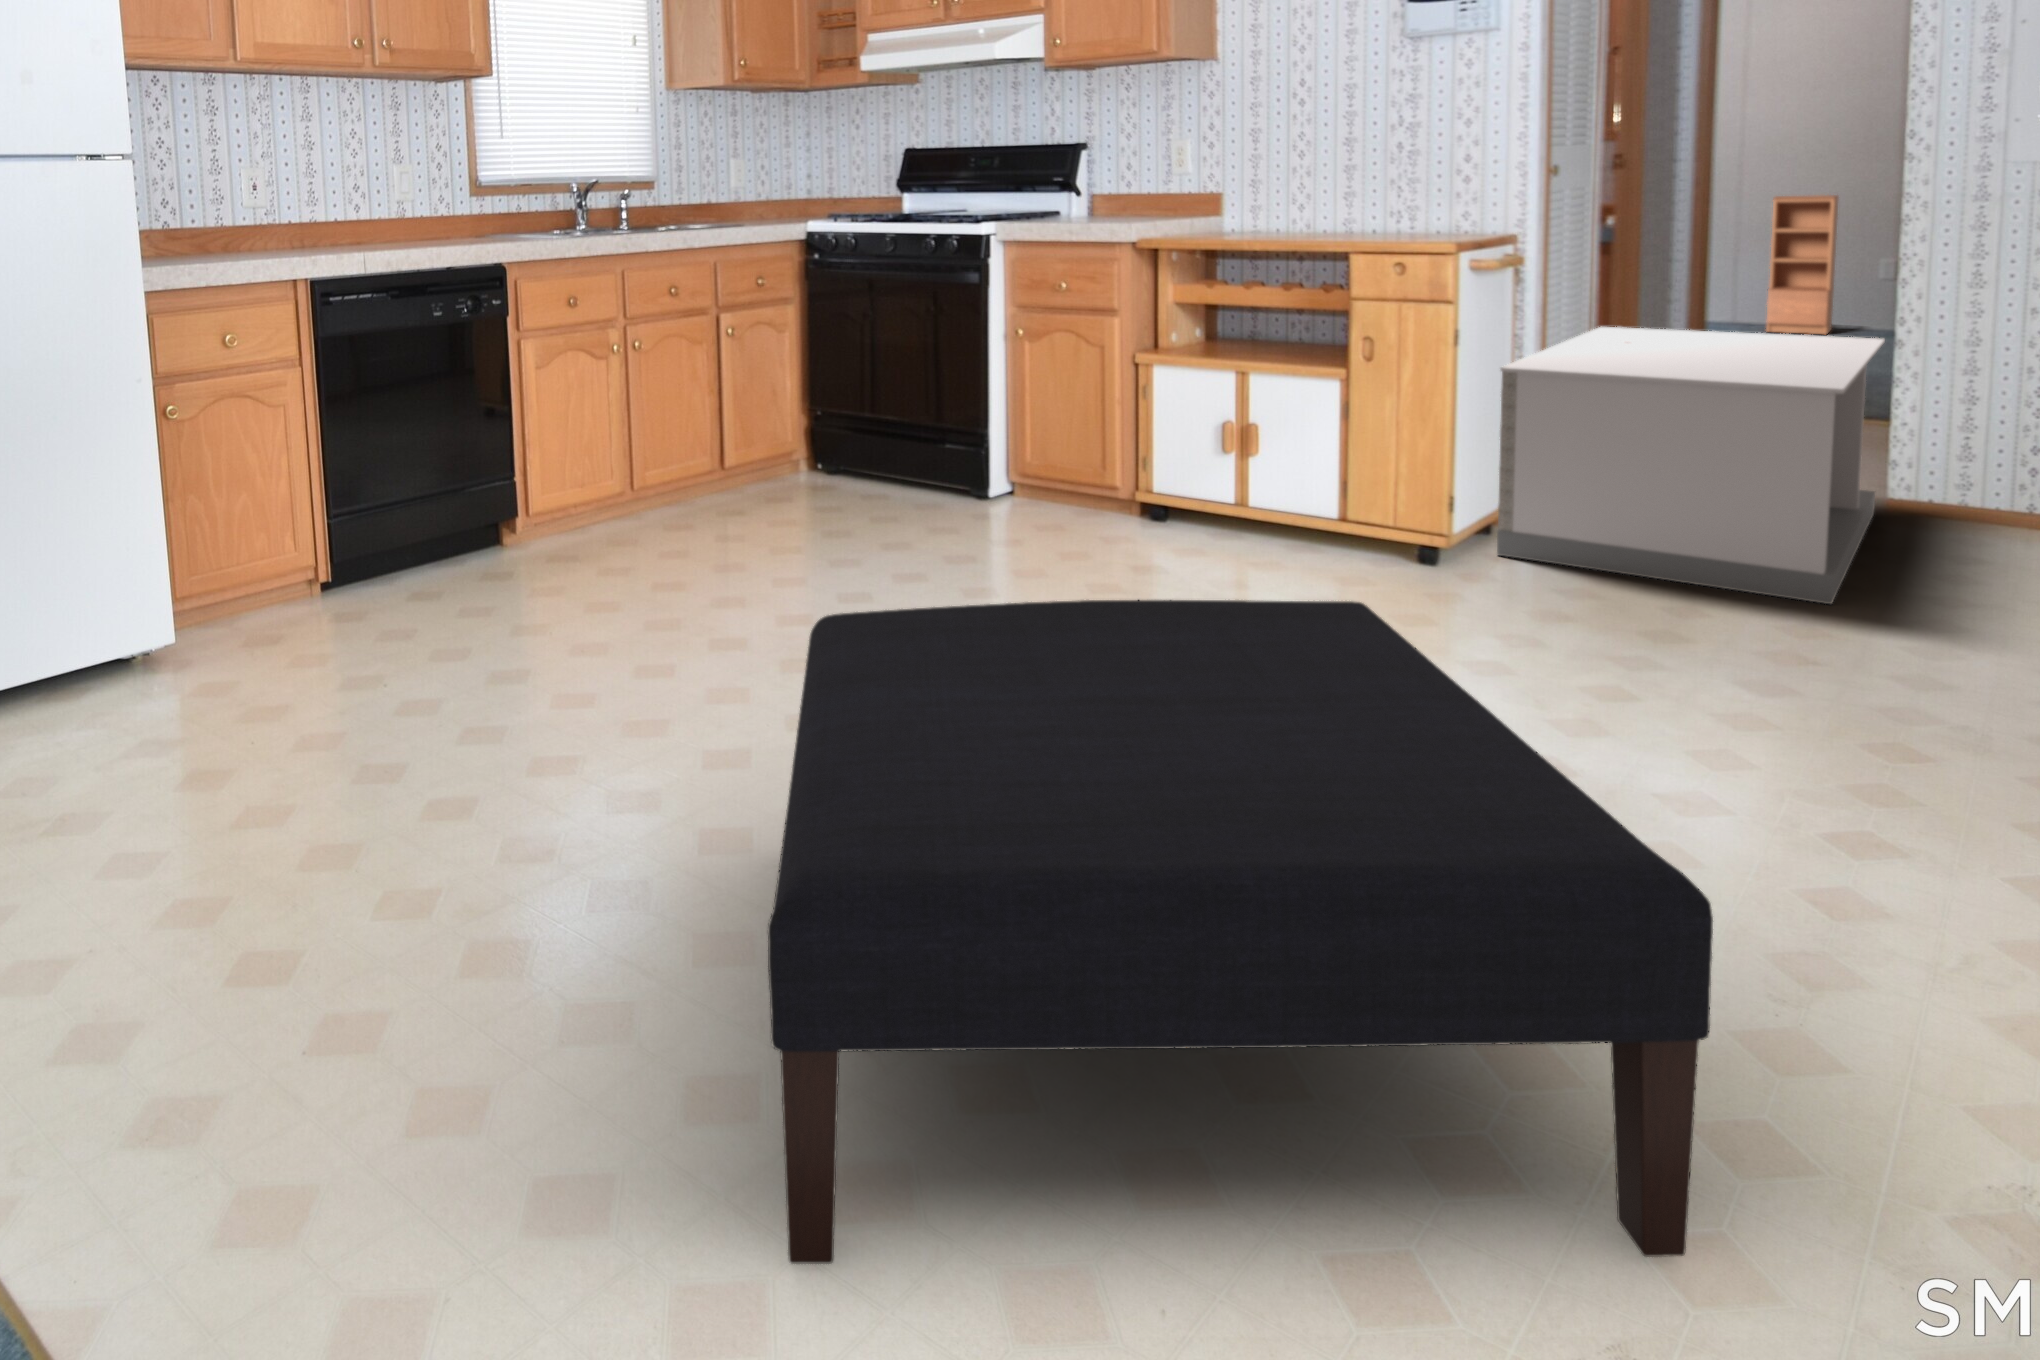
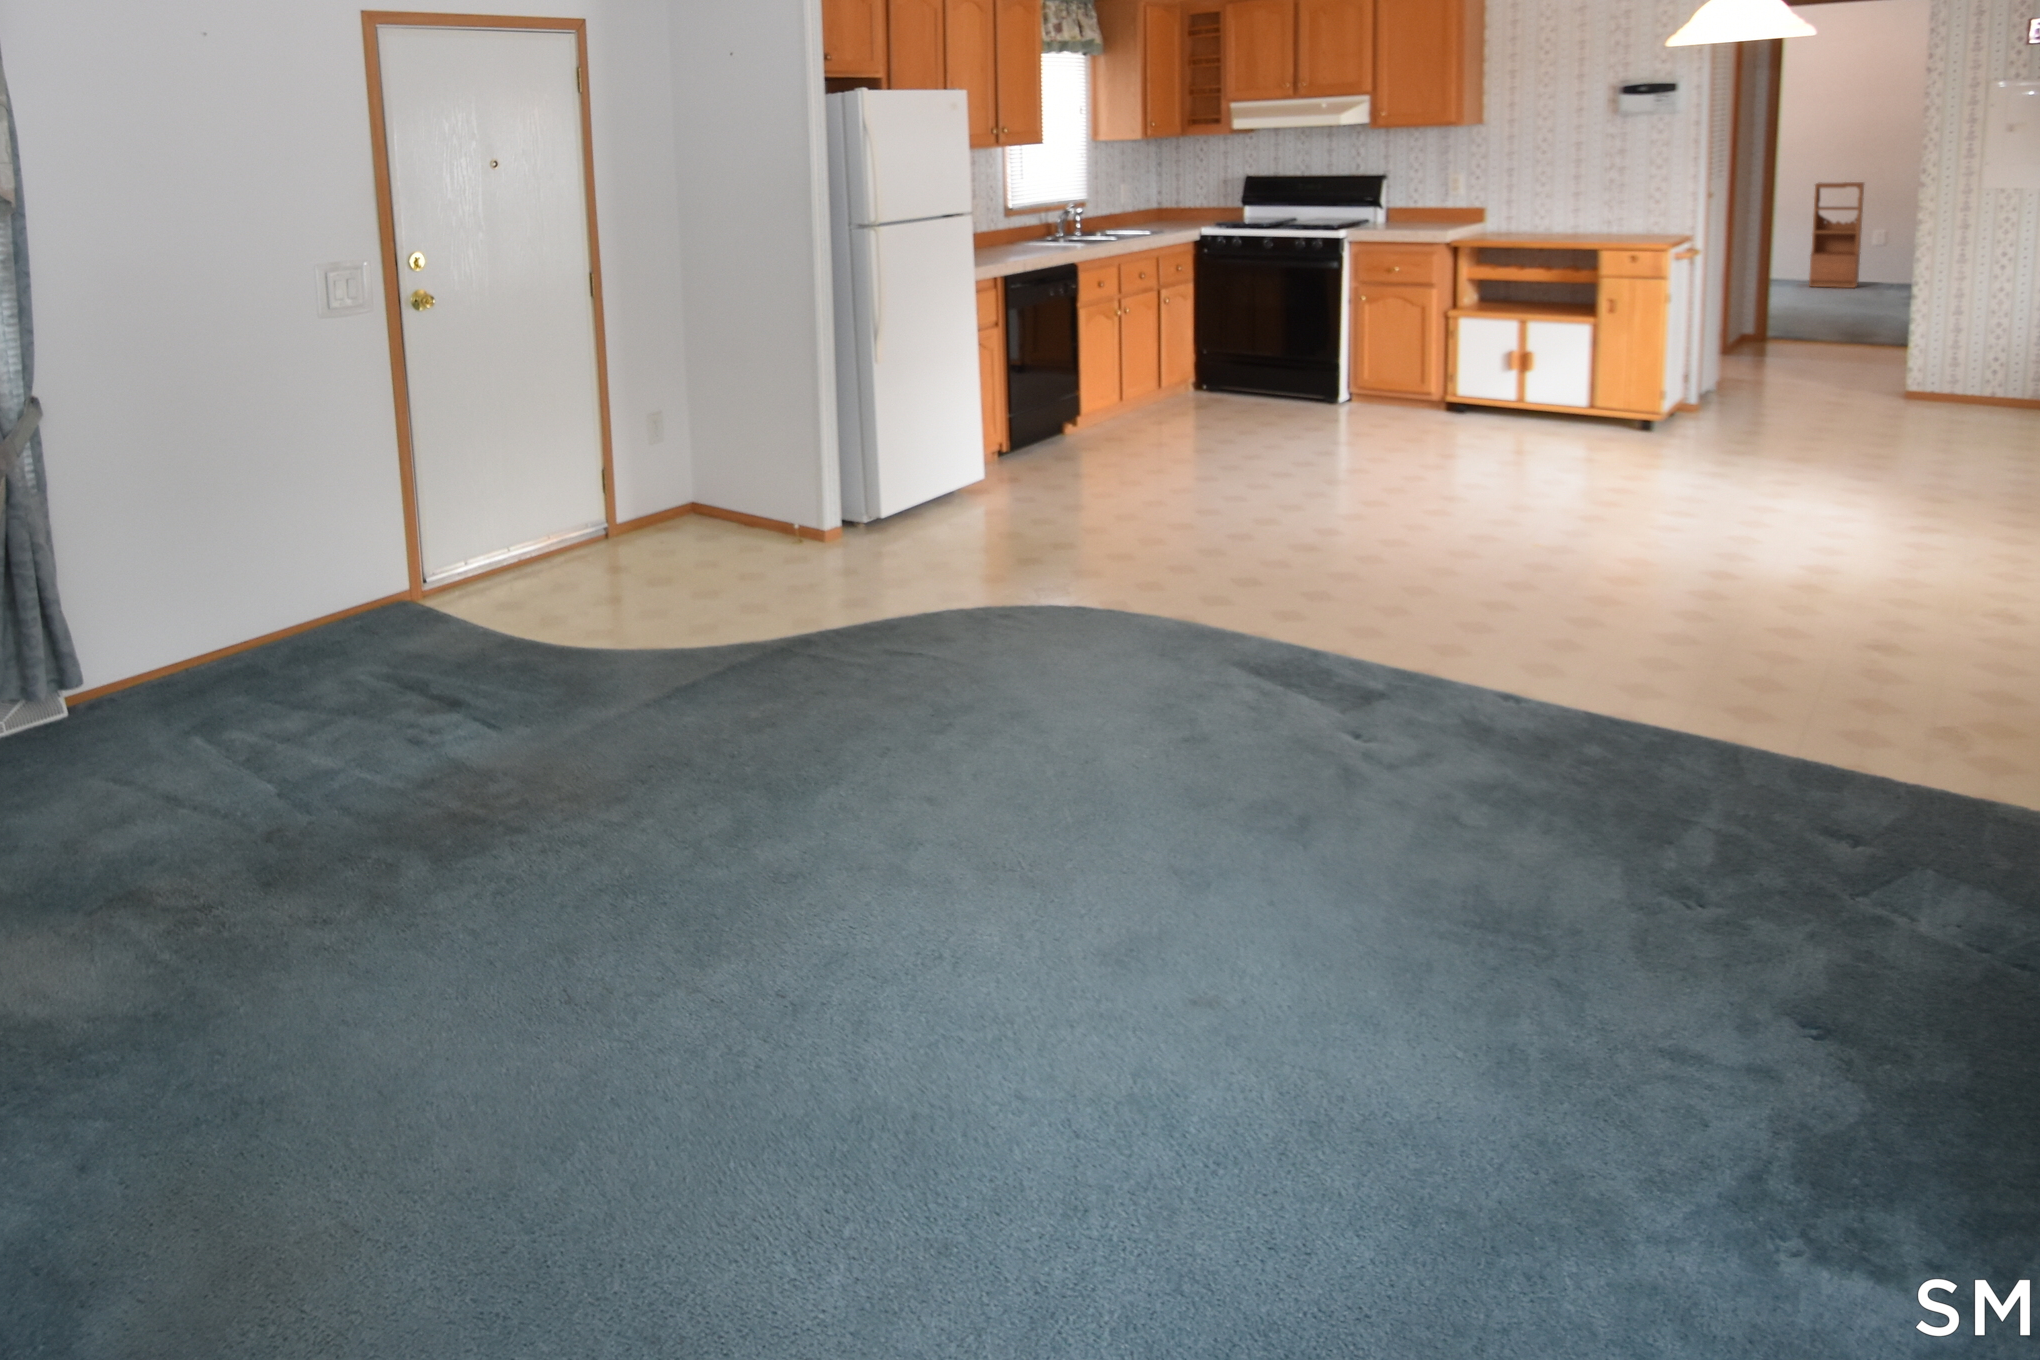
coffee table: present [1497,327,1885,604] -> none [1682,290,1908,444]
ottoman: present [768,600,1713,1264] -> none [1433,420,1867,620]

